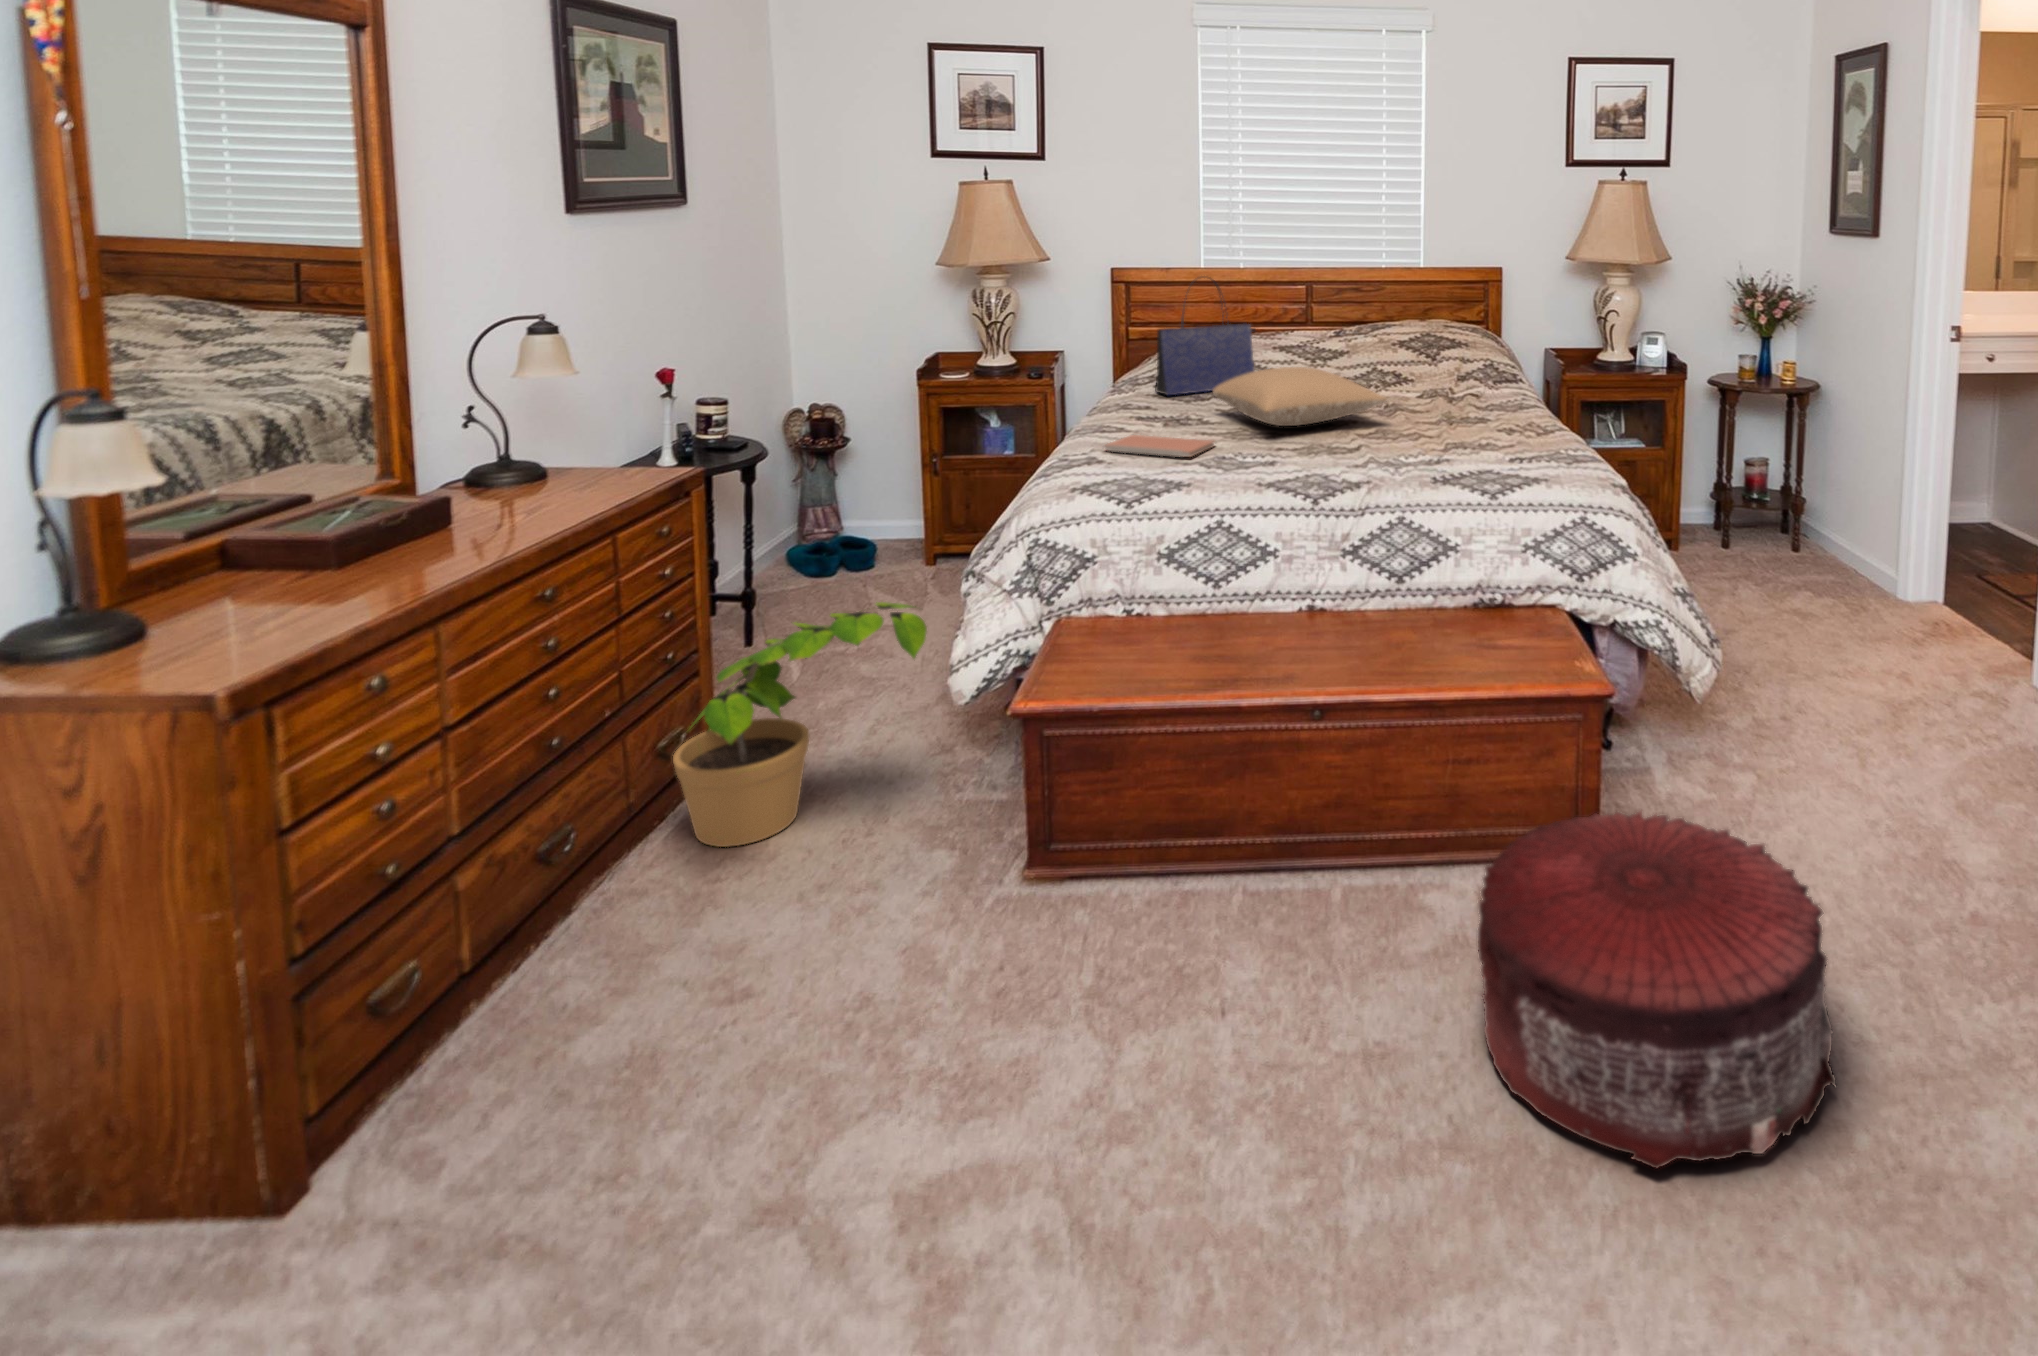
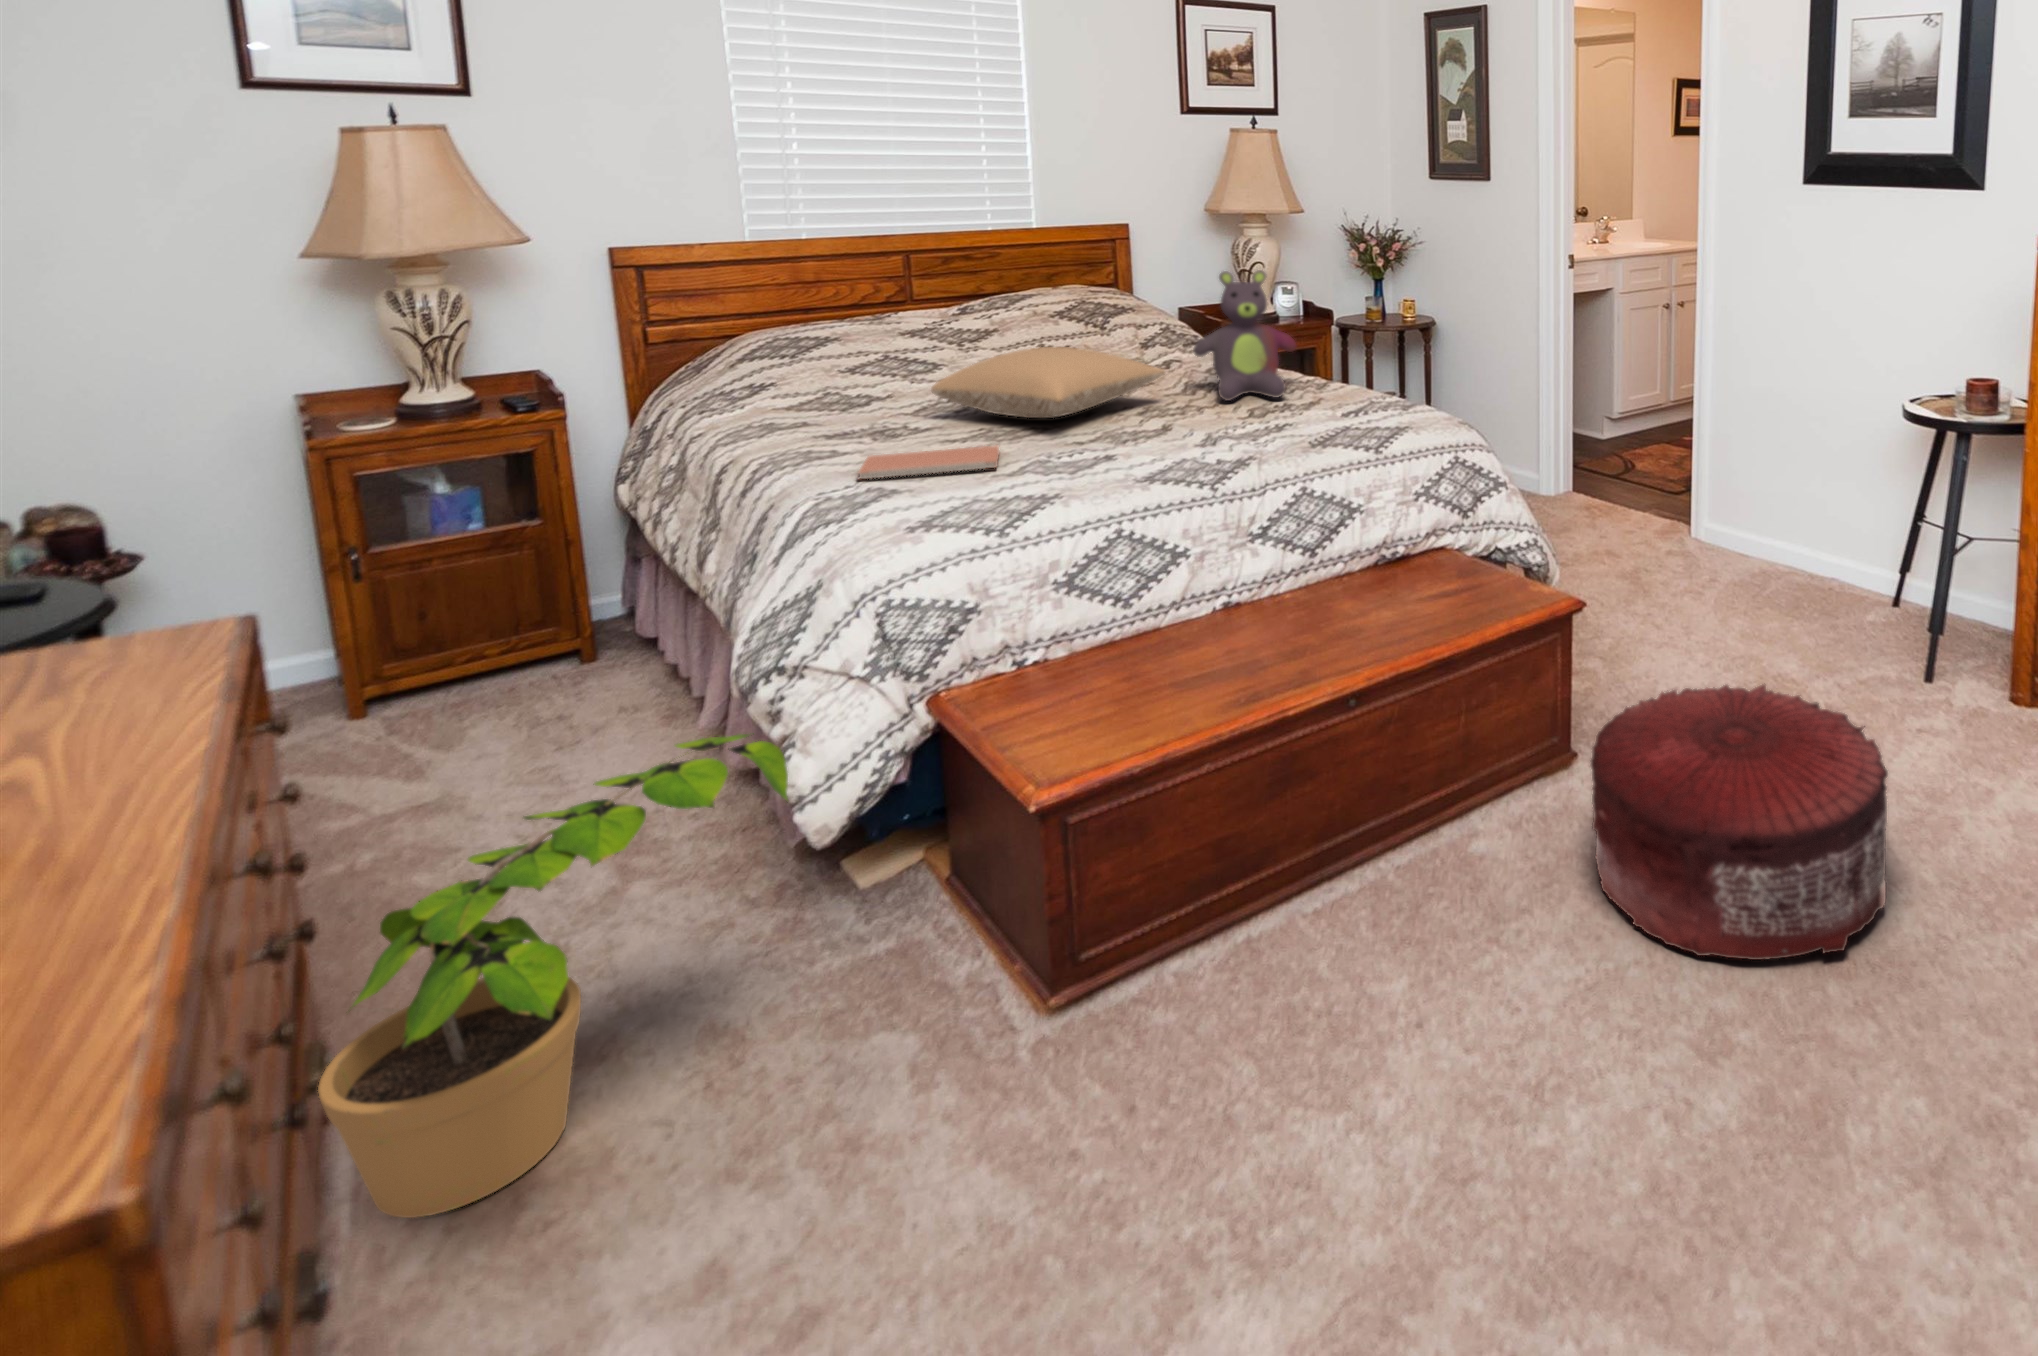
tote bag: present [1155,280,1256,395] -> none [794,247,923,406]
stuffed bear: none [1425,314,1517,436] -> present [1193,270,1296,401]

